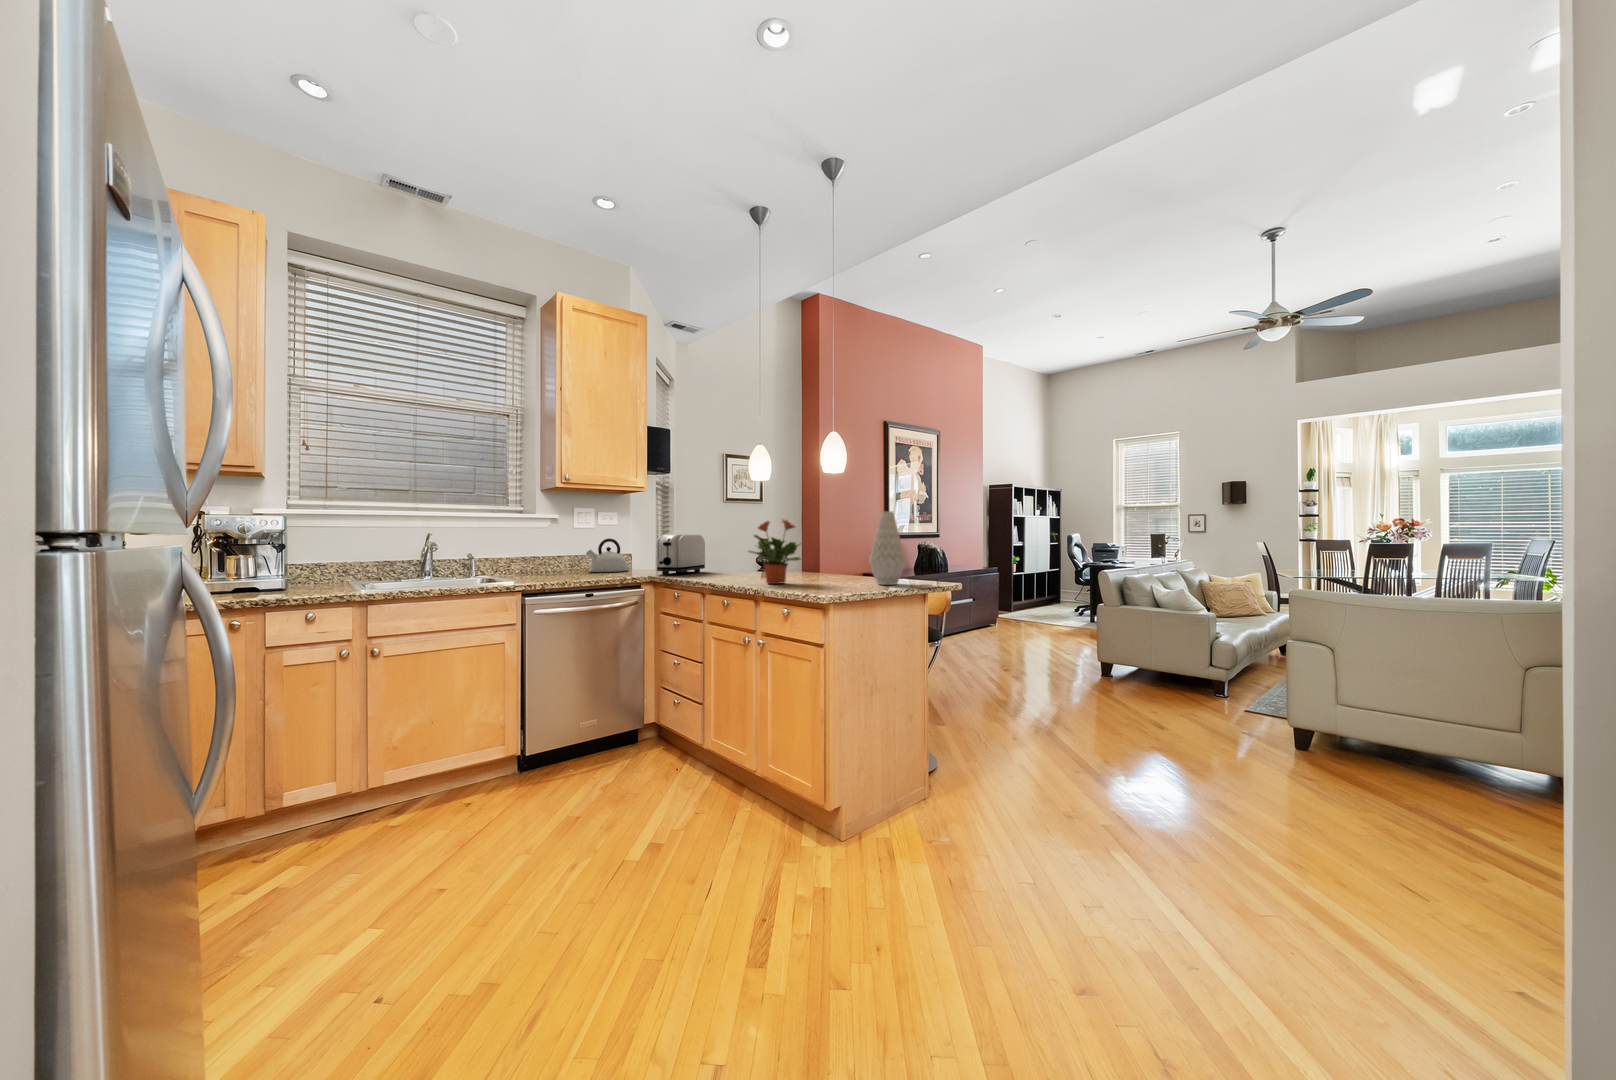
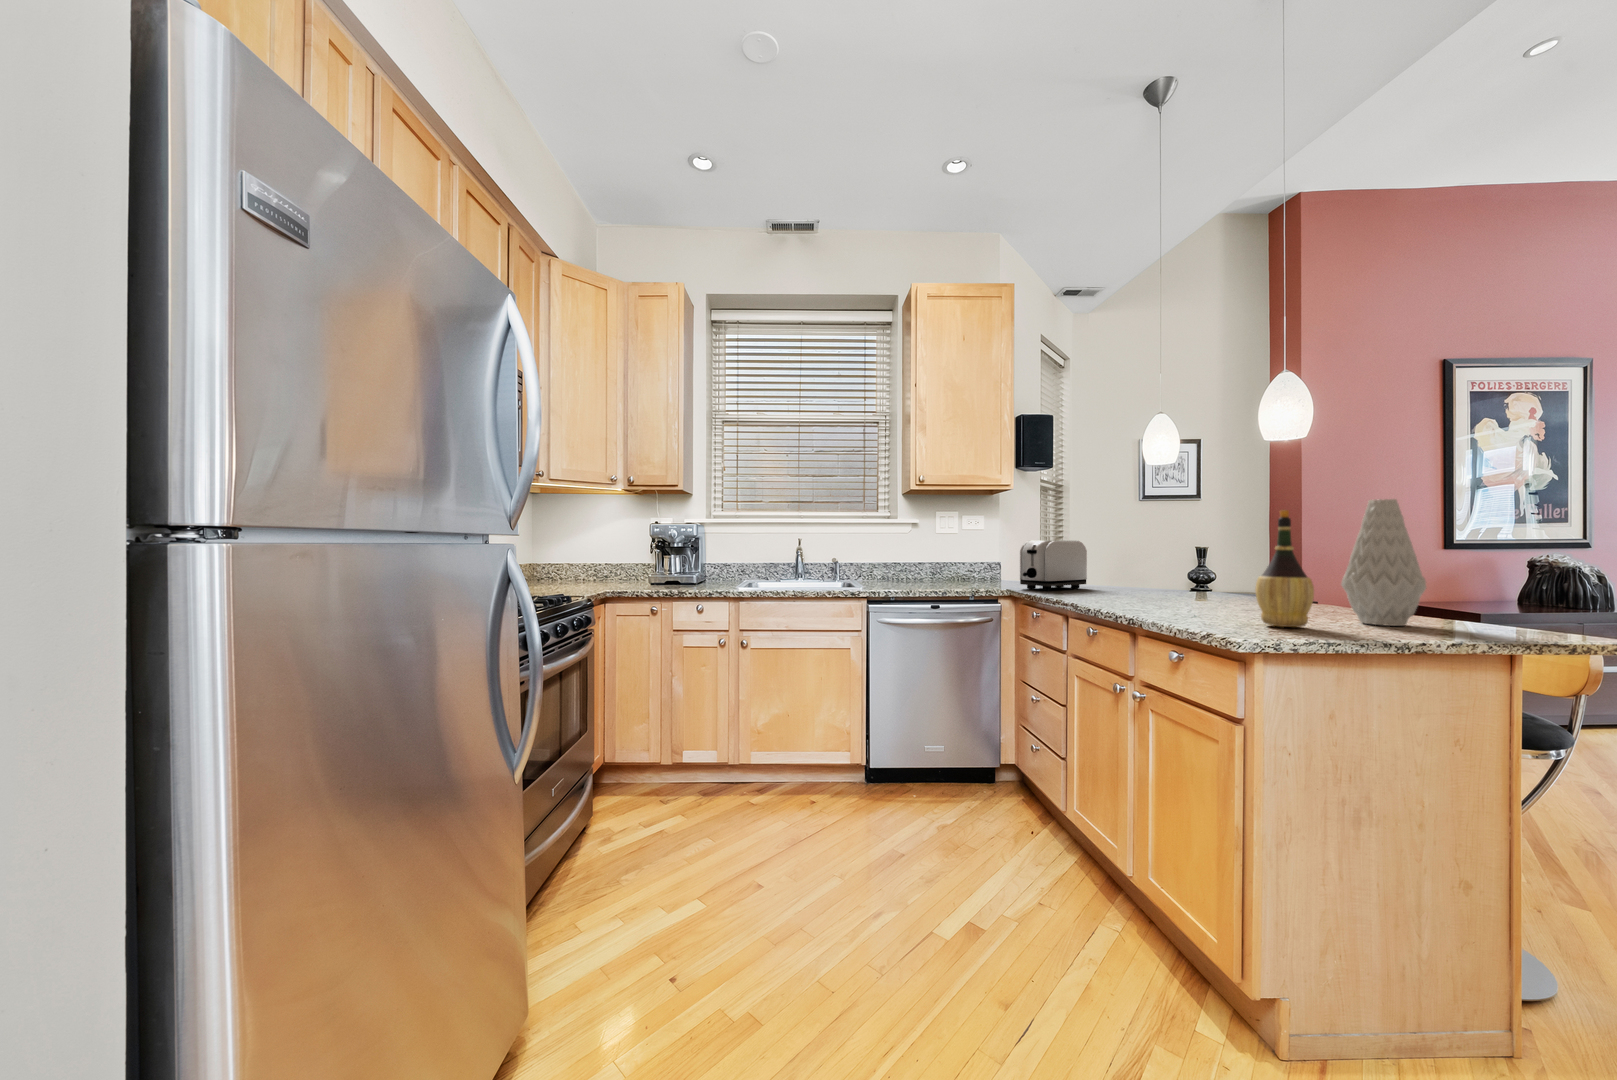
wine bottle: none [832,517,861,590] -> present [1255,510,1314,627]
potted plant: present [750,520,800,584] -> none [1122,516,1219,610]
kettle: present [586,538,628,572] -> none [947,545,995,583]

